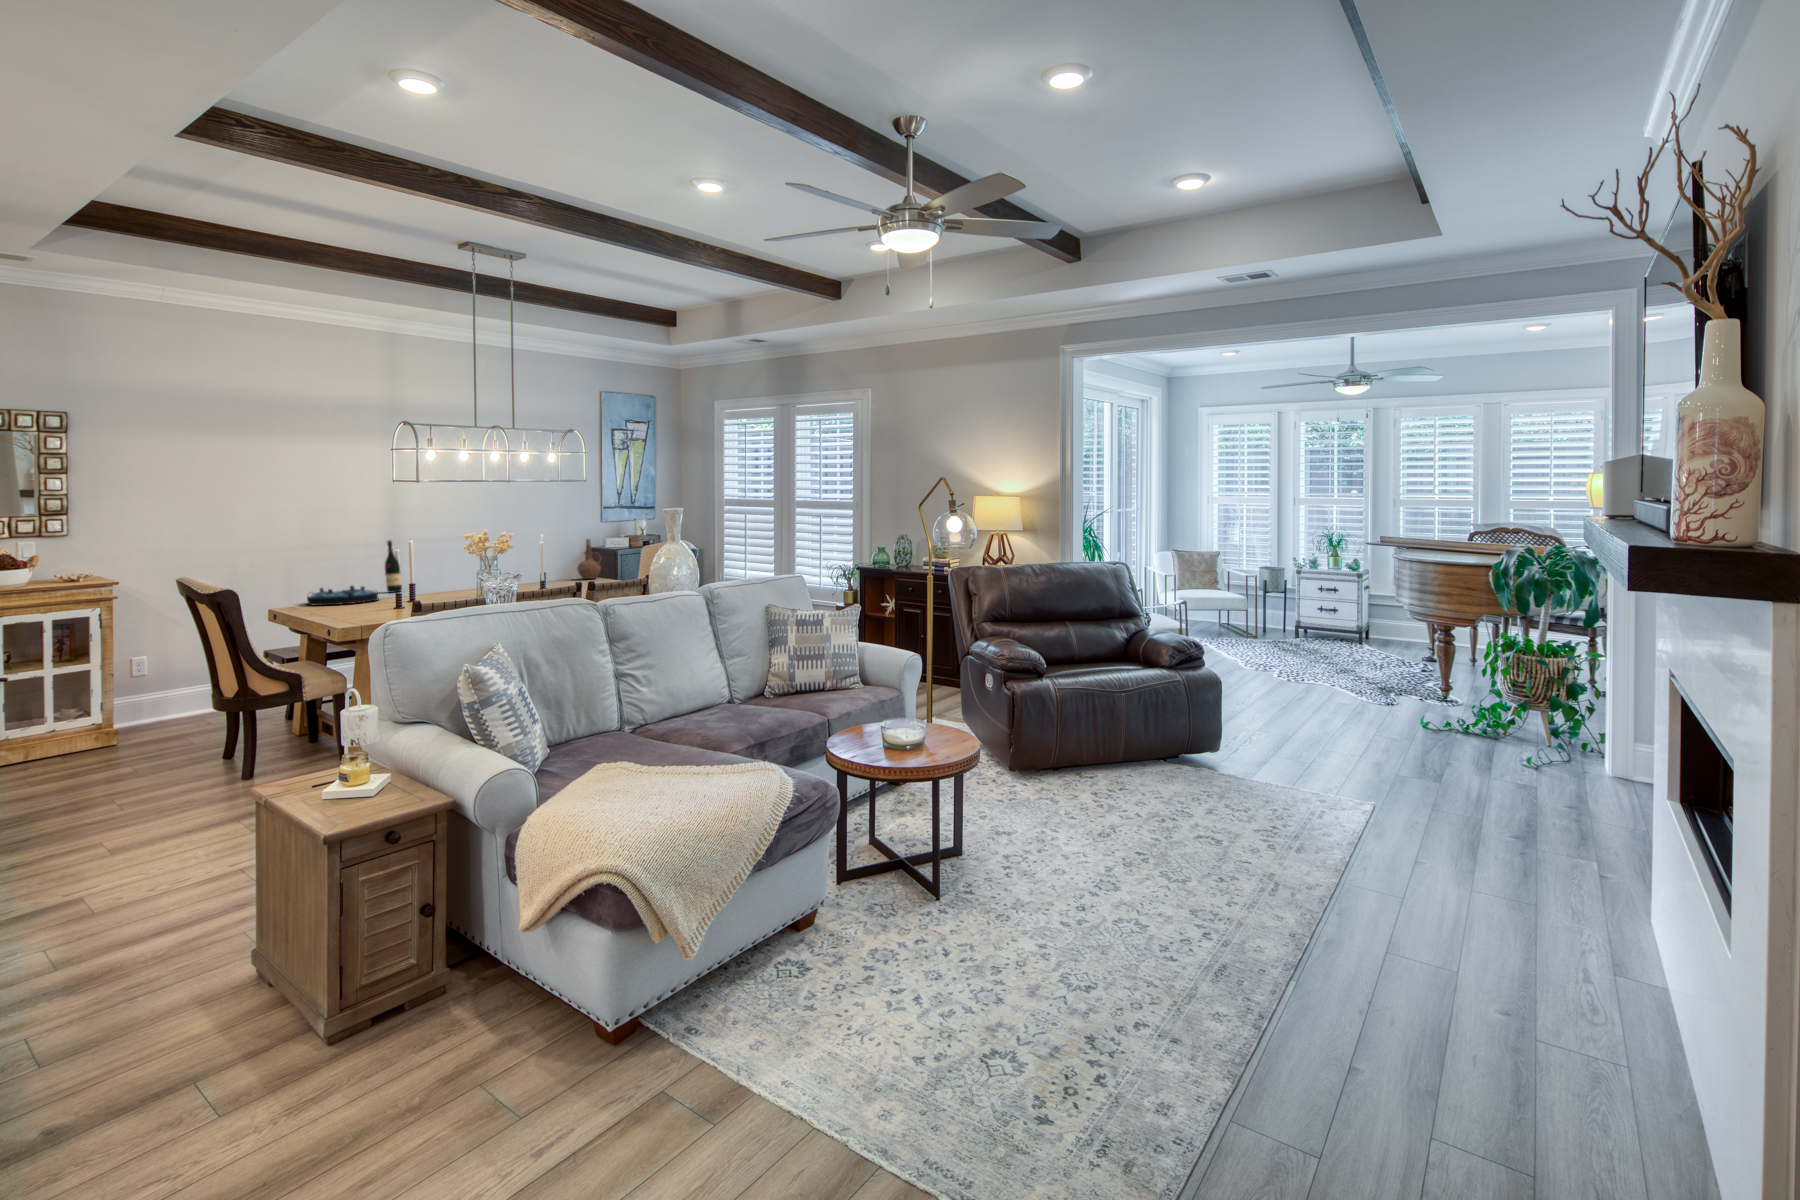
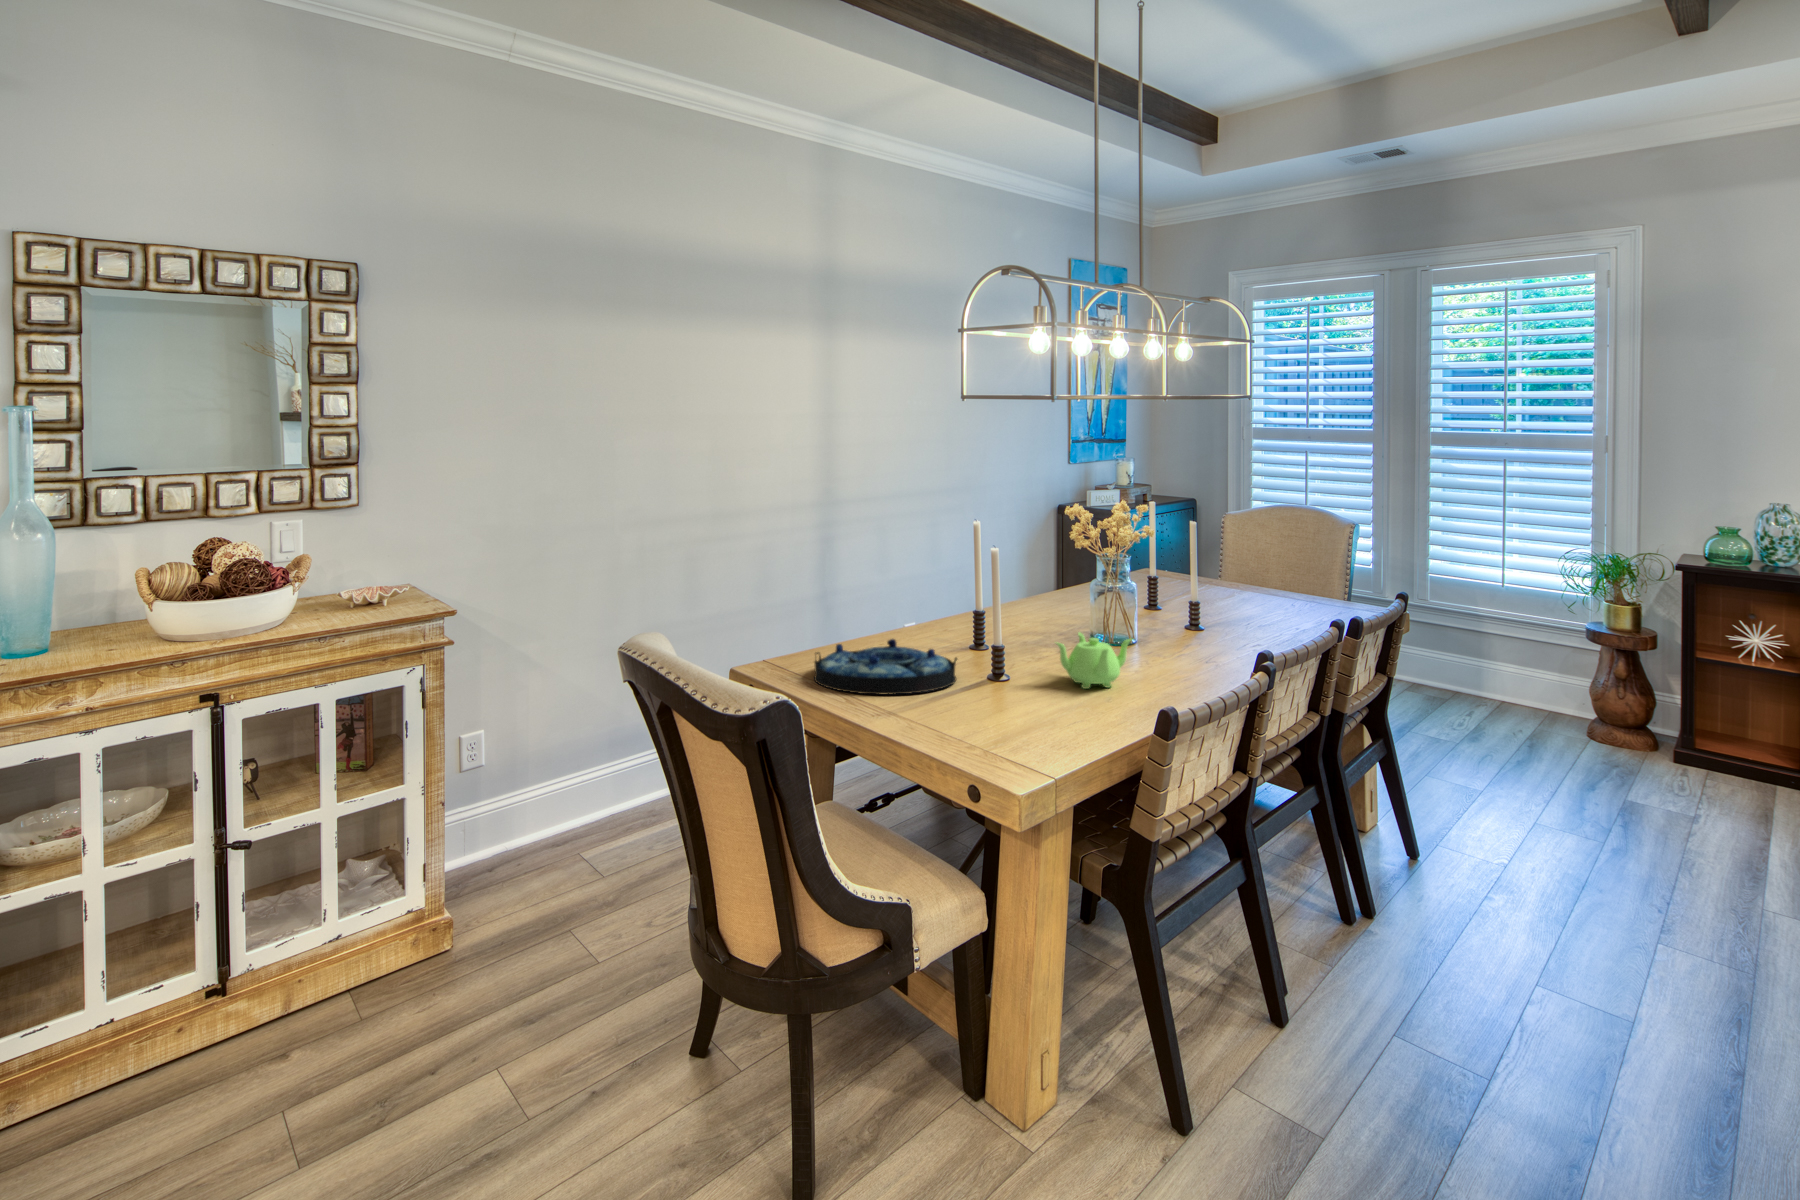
ceramic pitcher: present [577,539,601,579] -> none [1236,538,1285,619]
wine bottle: present [385,540,402,593] -> none [915,535,943,641]
teapot: none [418,577,459,600] -> present [1057,632,1132,689]

